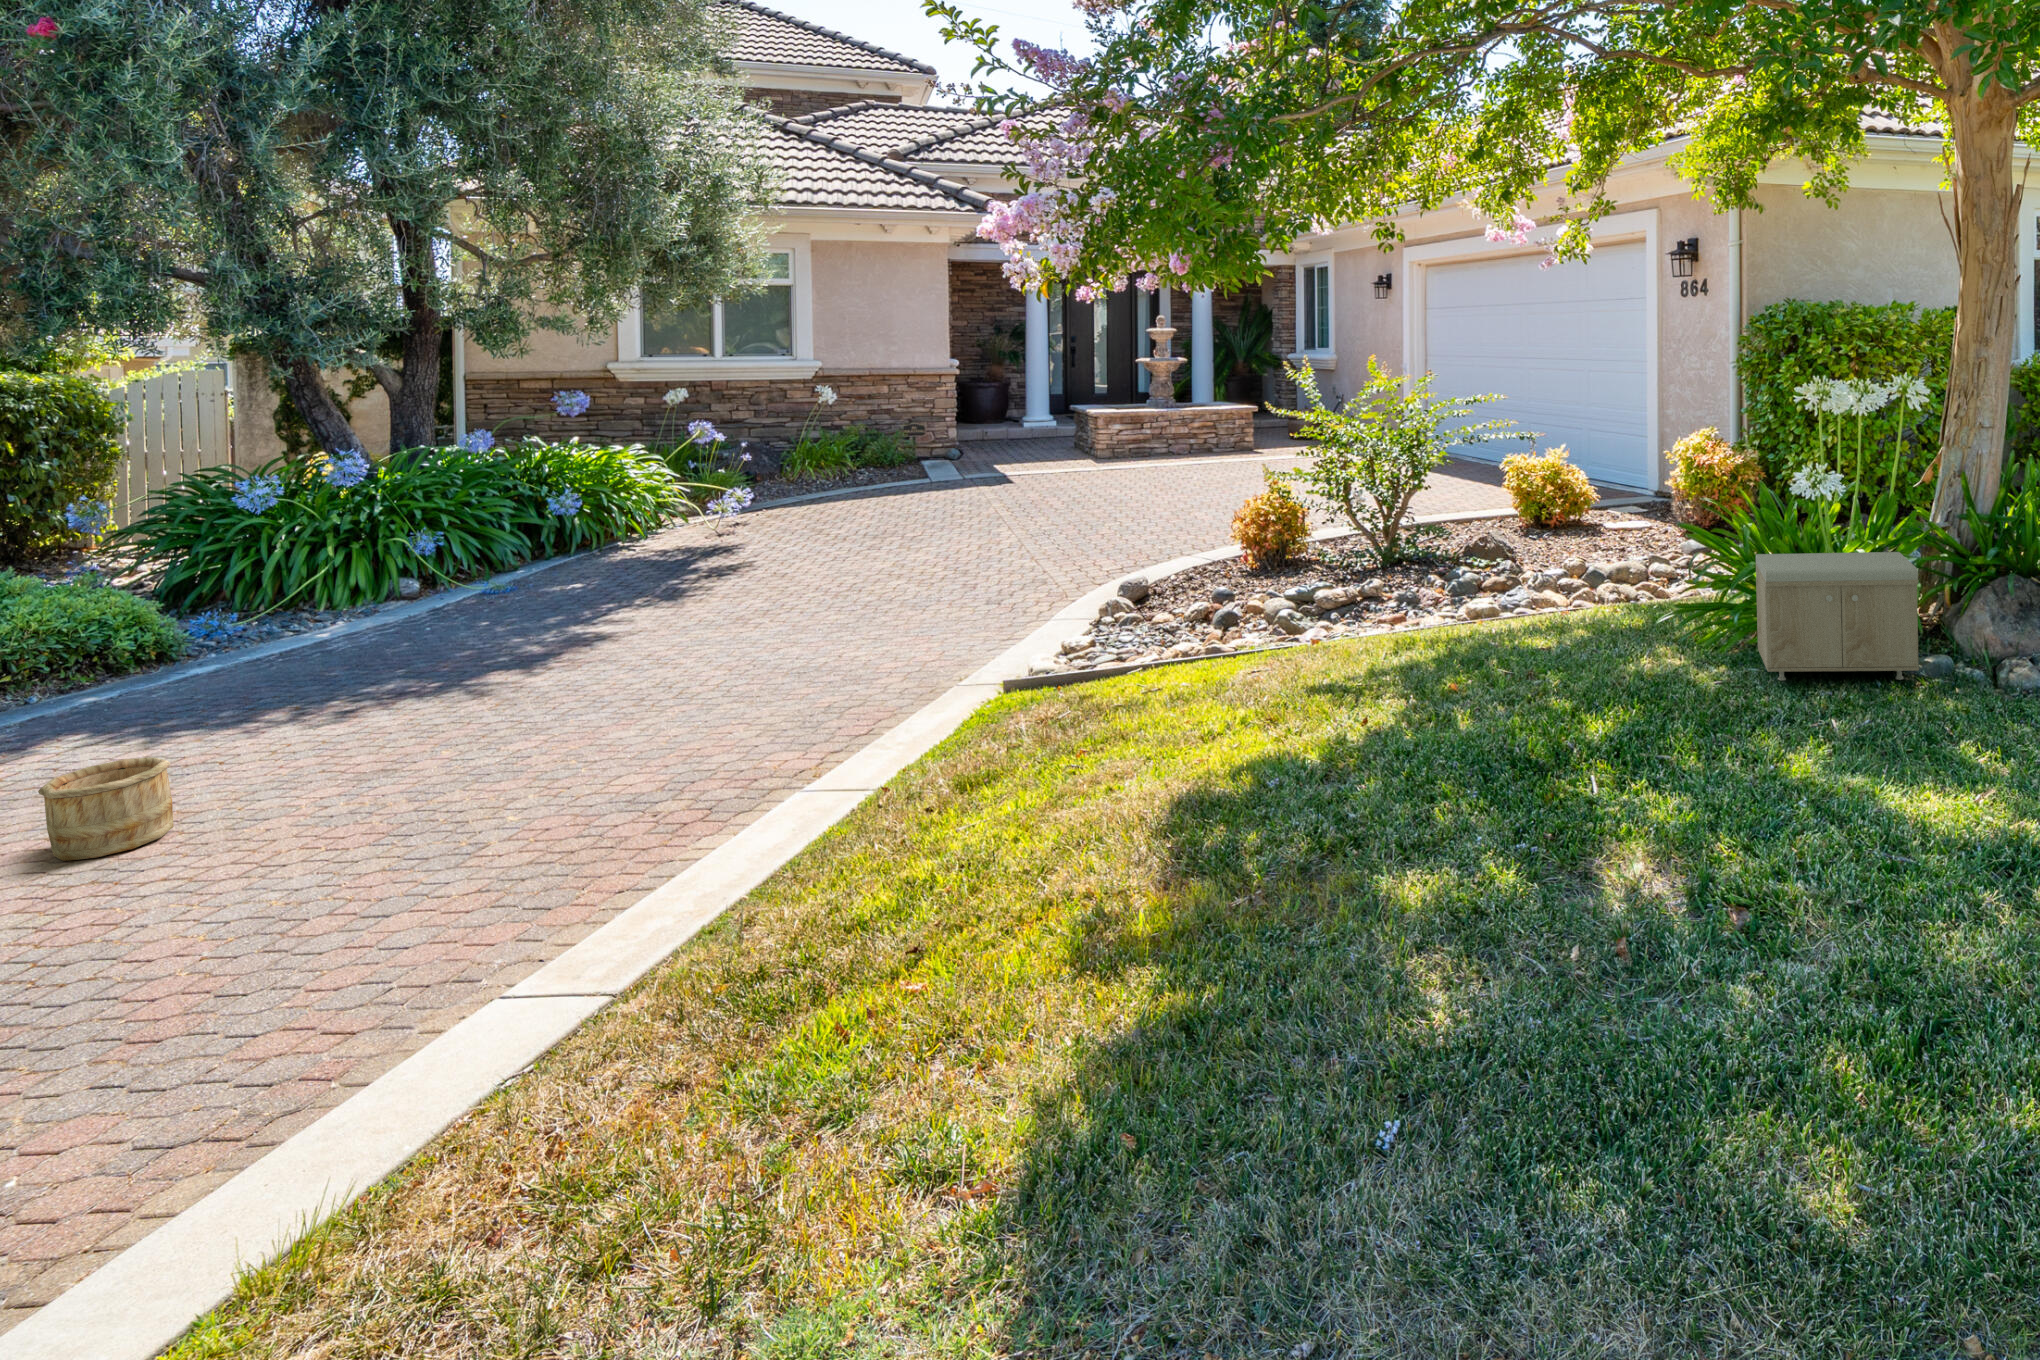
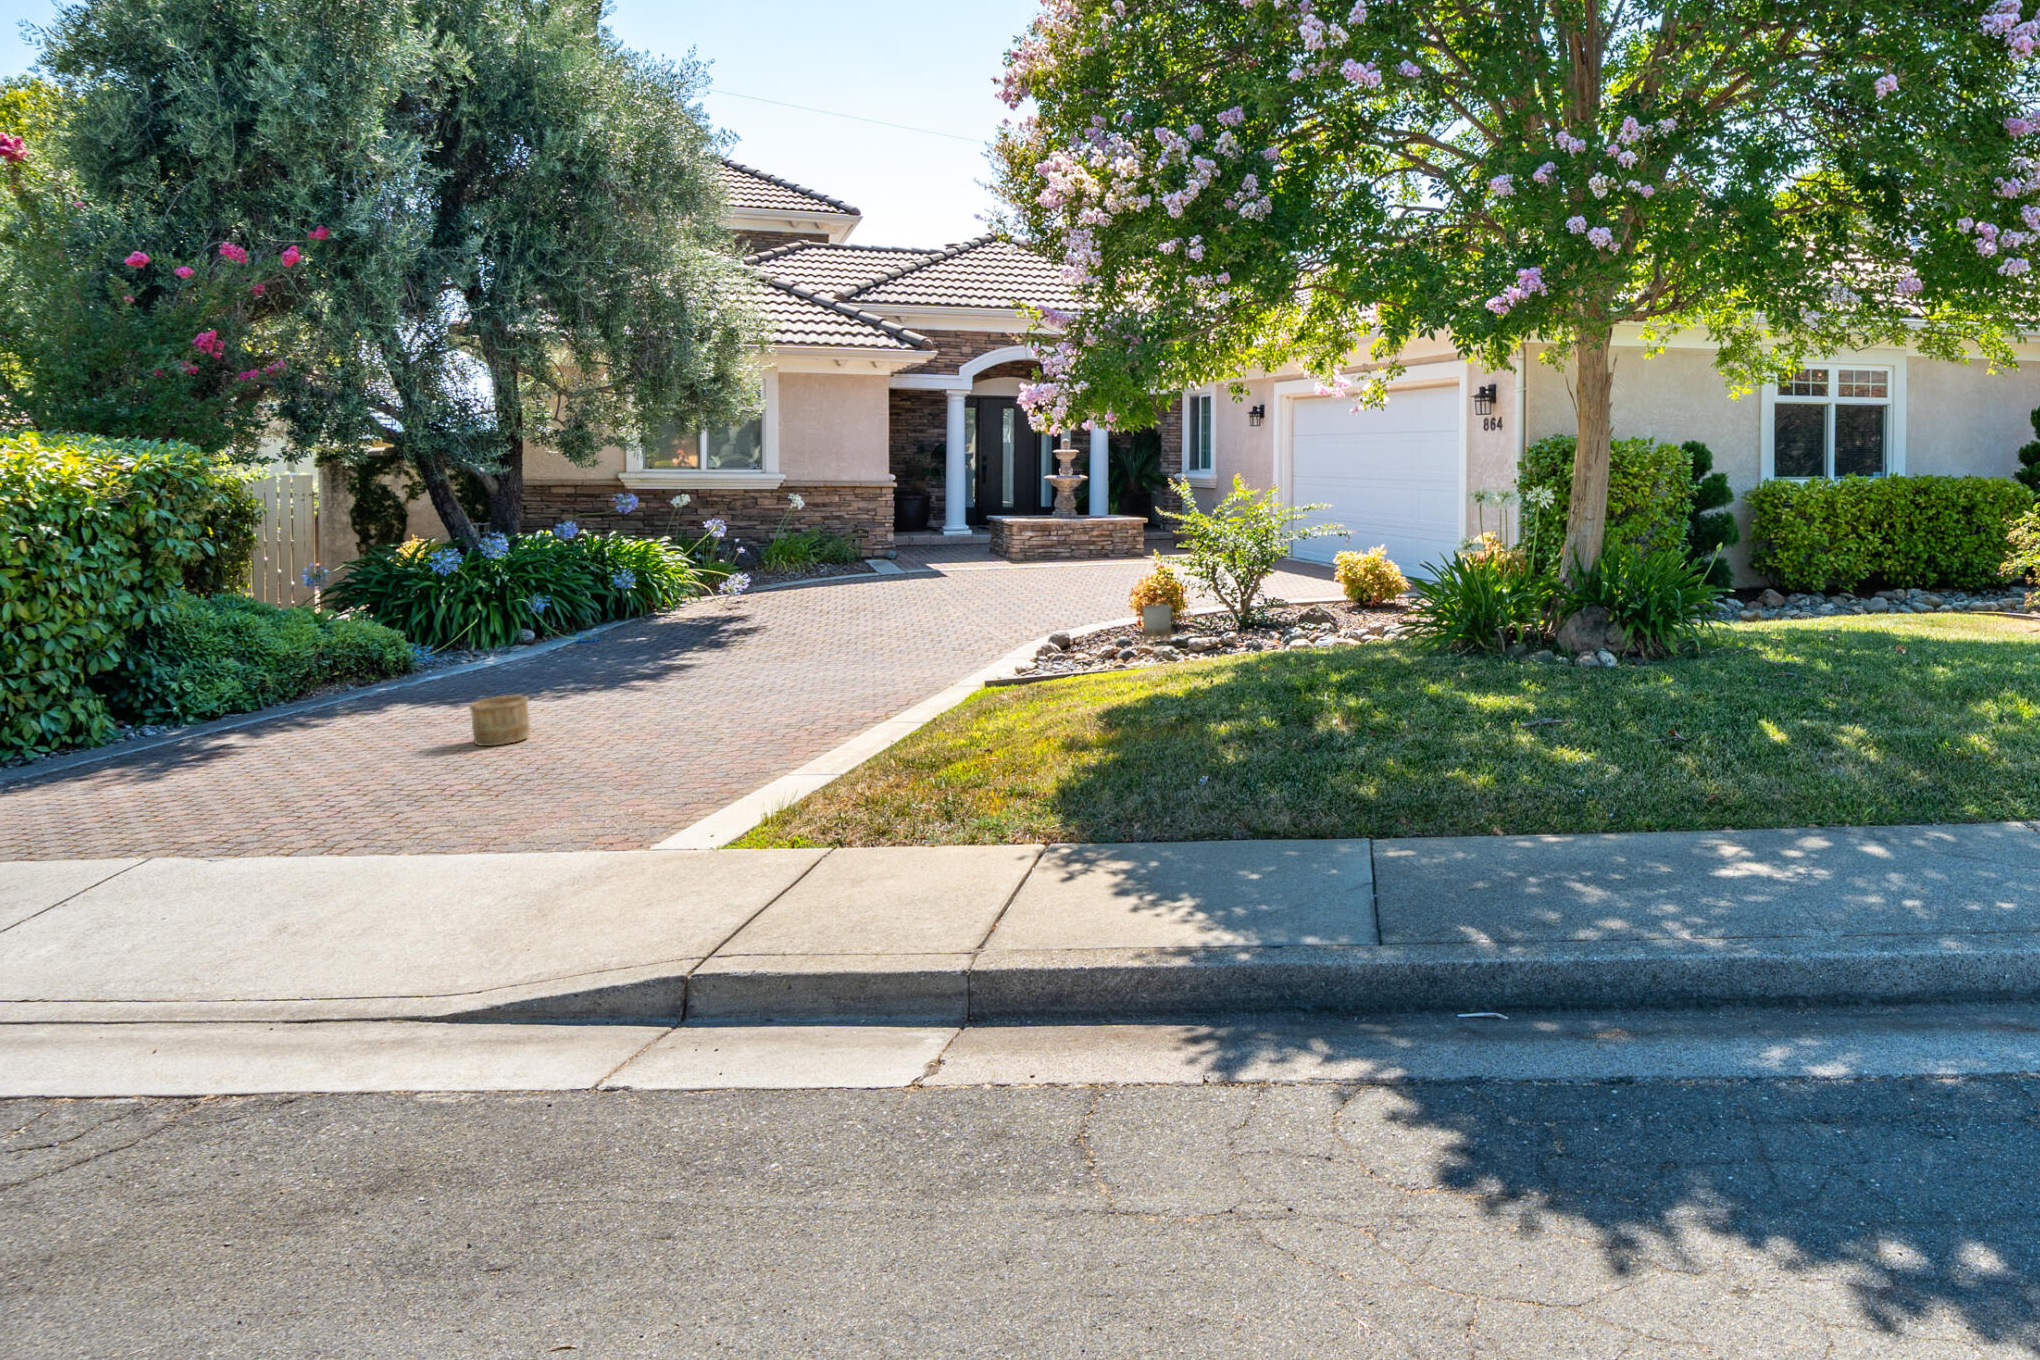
planter: none [1248,541,1289,602] -> present [1143,605,1171,645]
storage bench: present [1756,552,1919,681] -> none [1459,598,1551,675]

